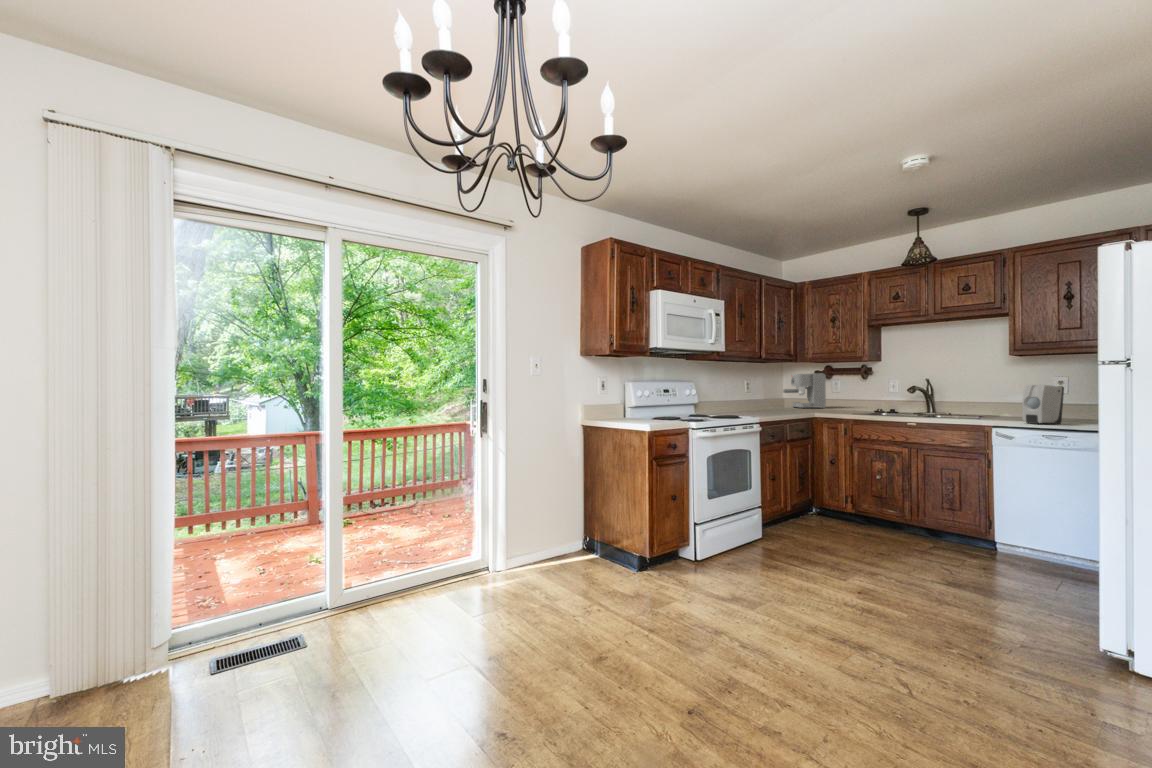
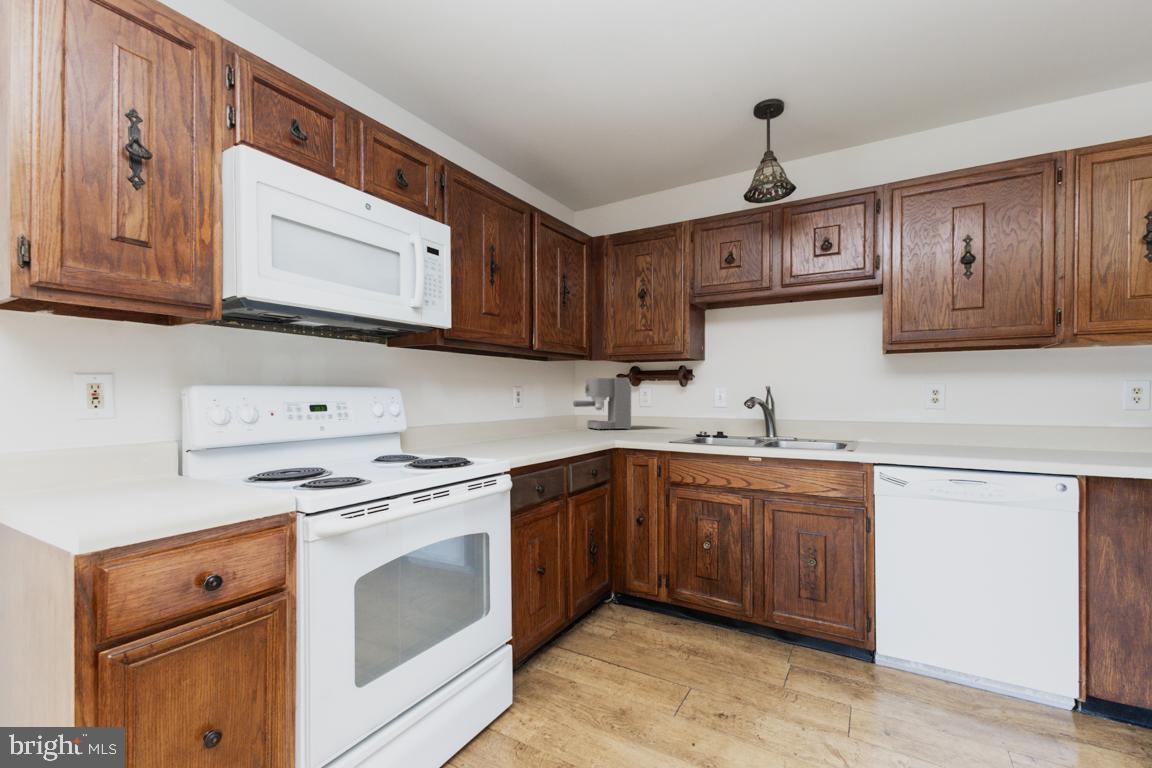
soap dispenser: present [1022,384,1064,424] -> none [920,396,975,462]

